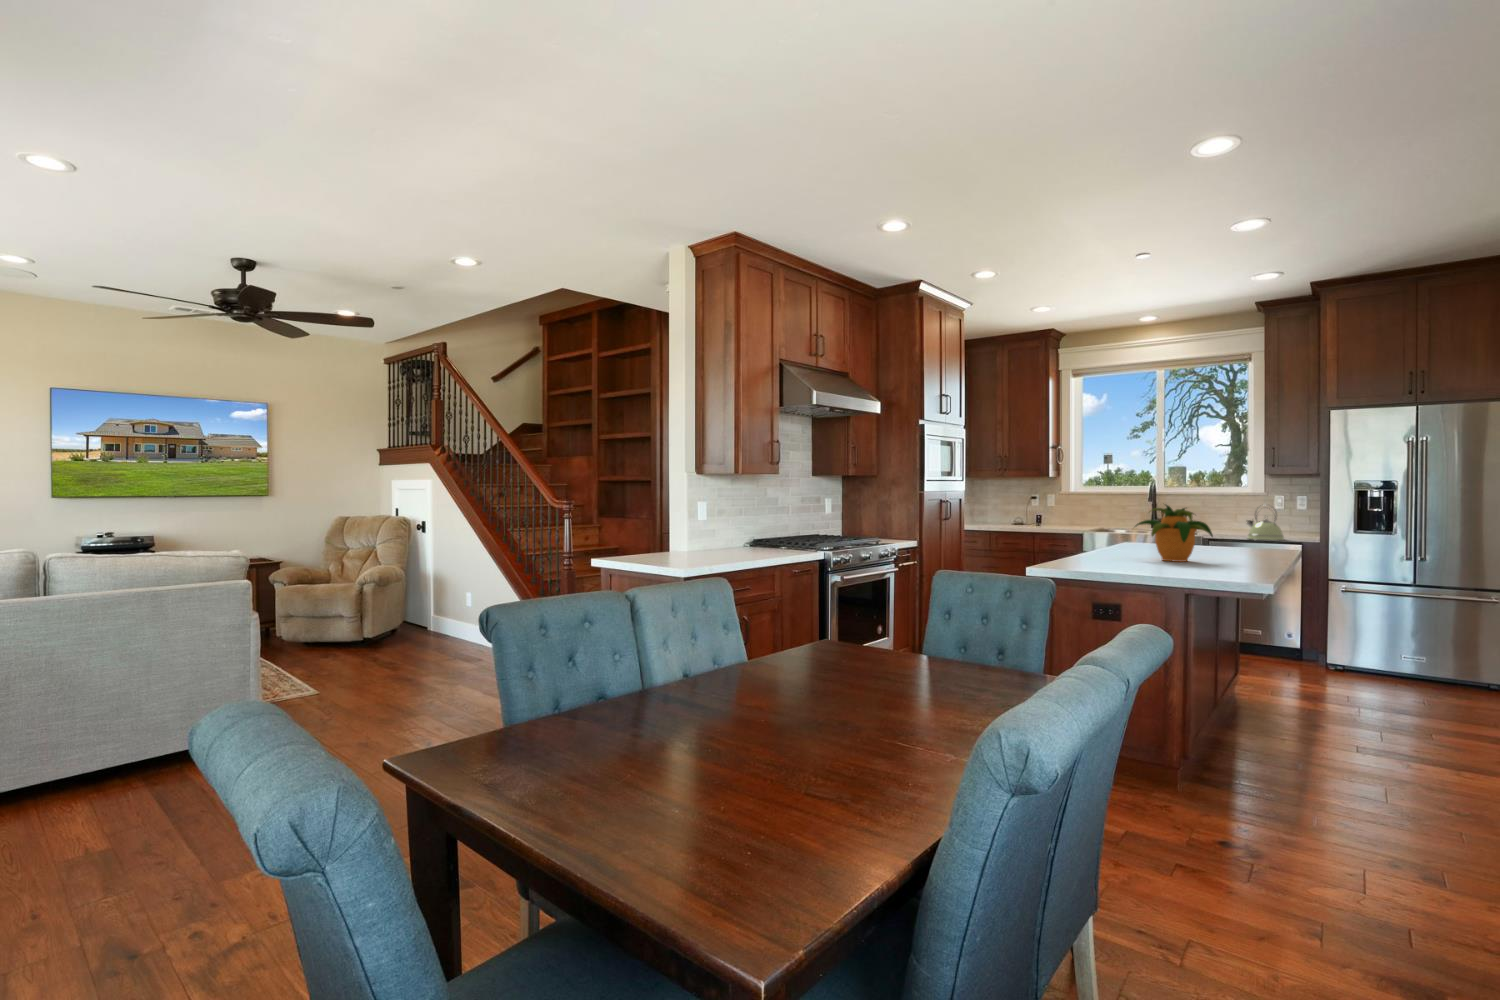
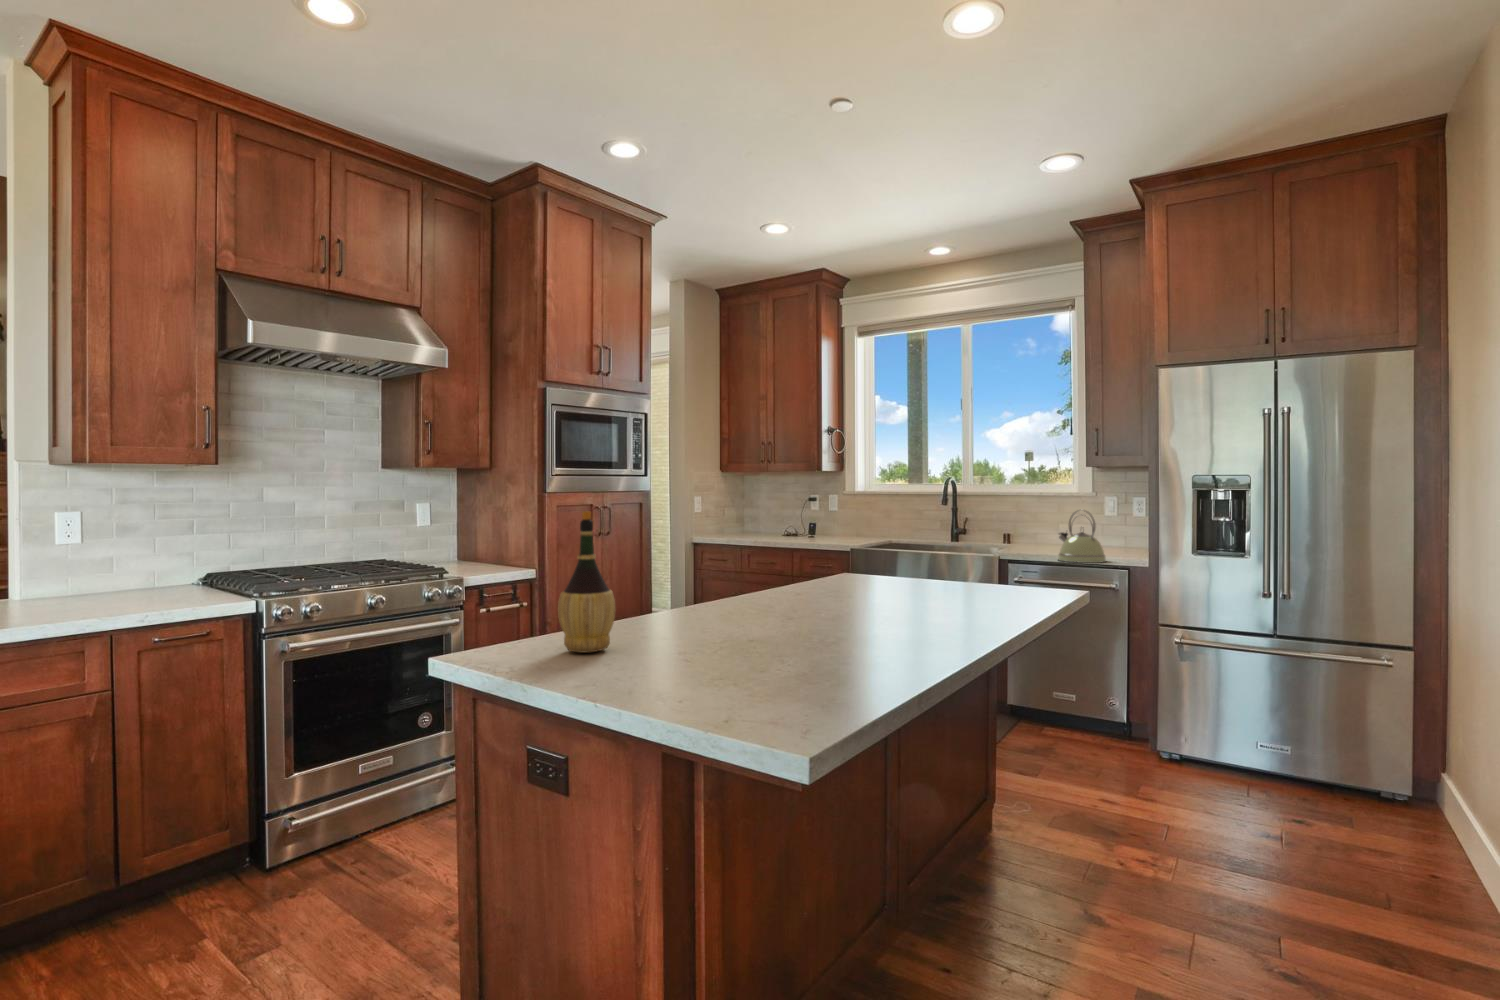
wine bottle: none [1077,500,1107,567] -> present [558,511,615,652]
potted plant: present [1136,505,1213,562] -> none [757,514,885,627]

